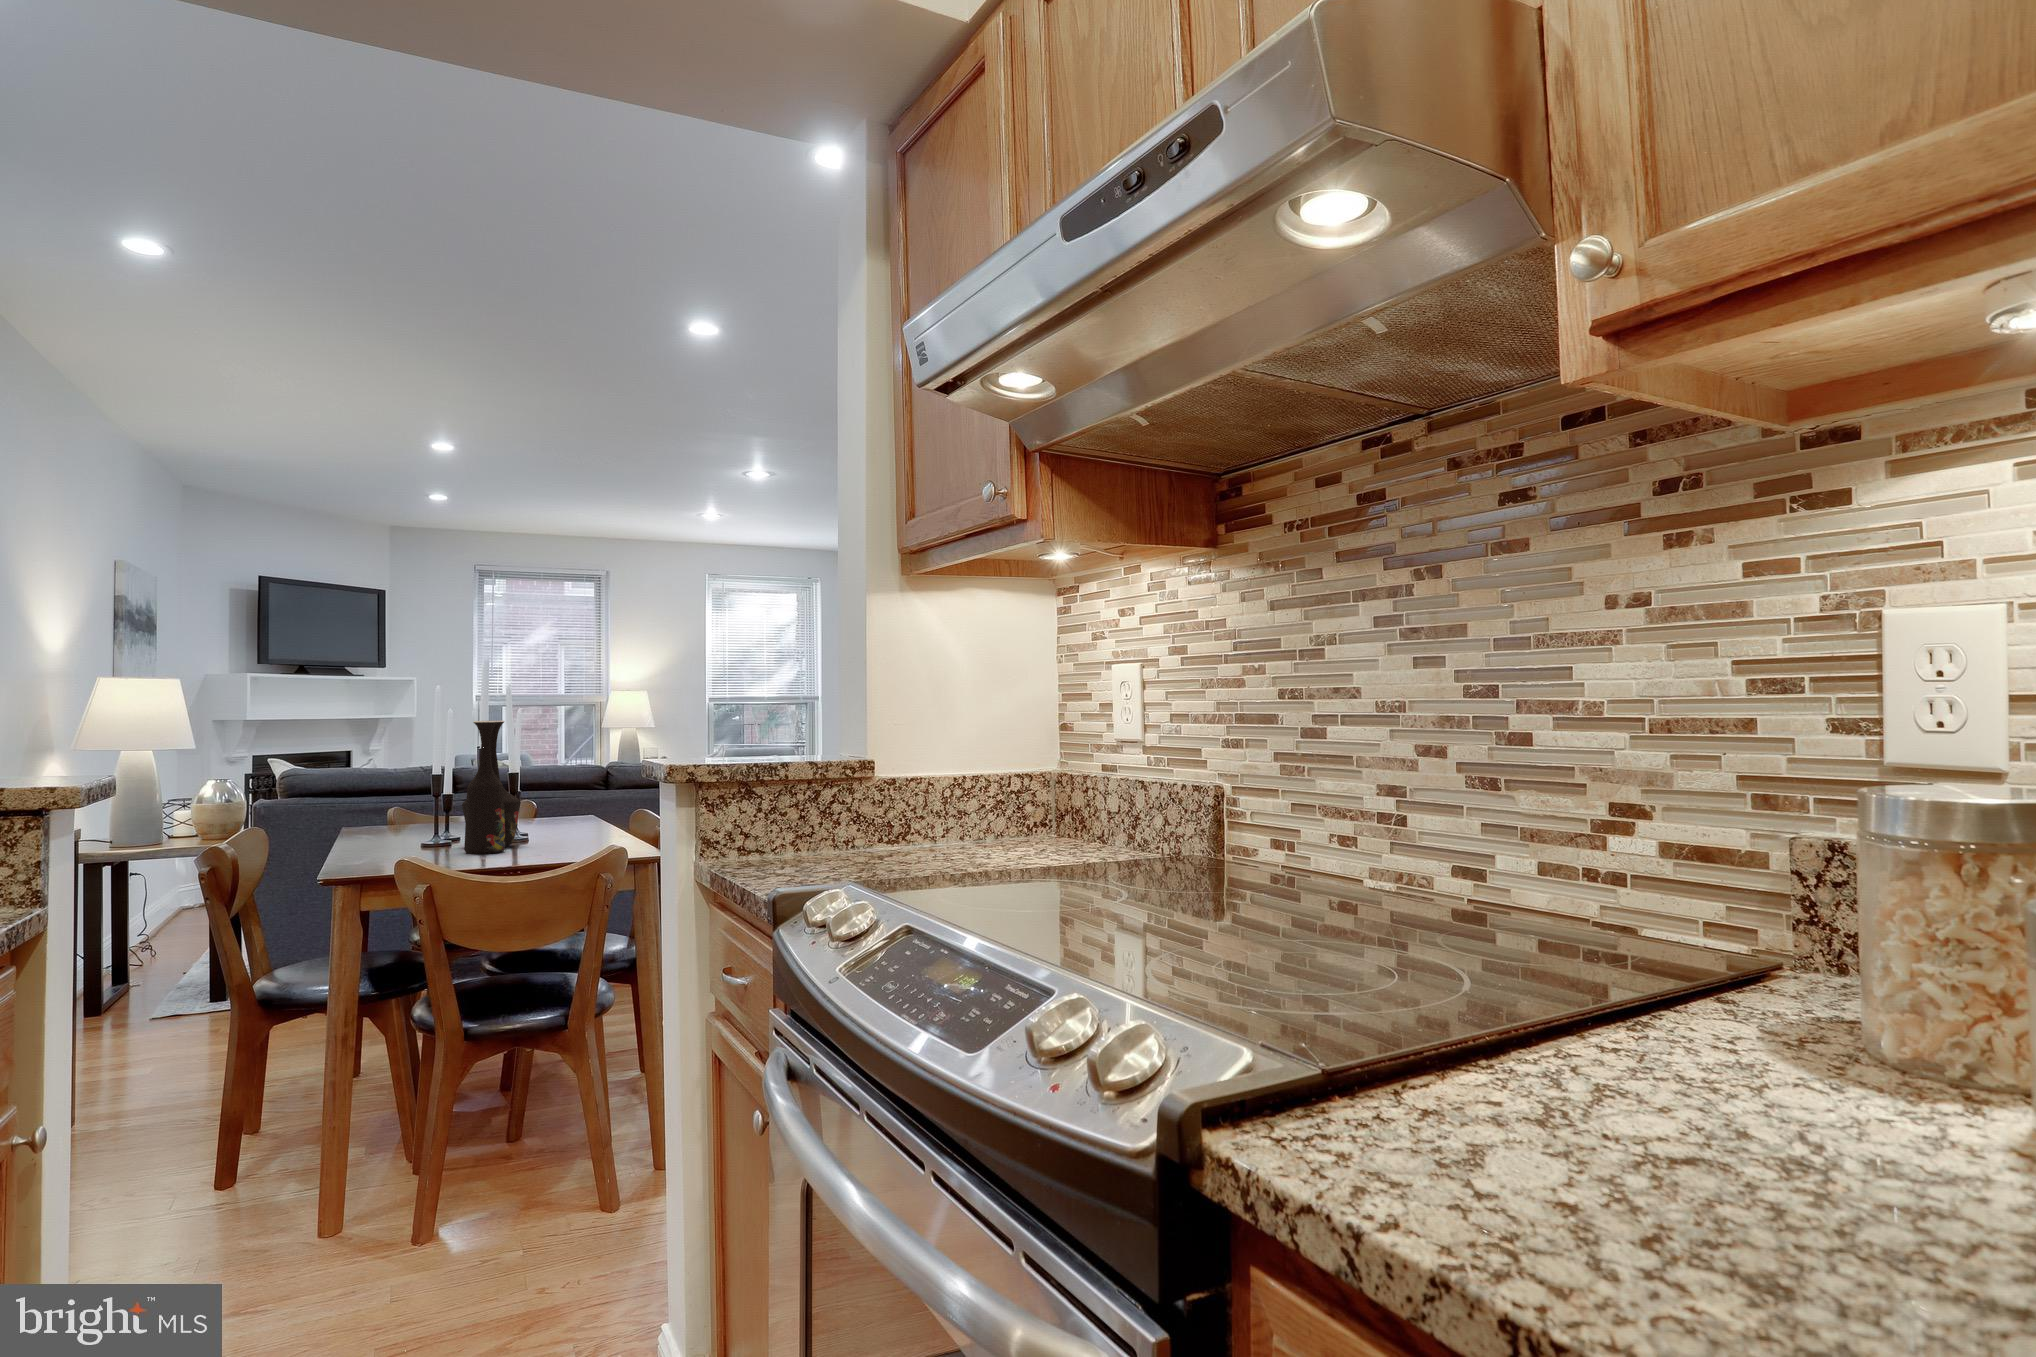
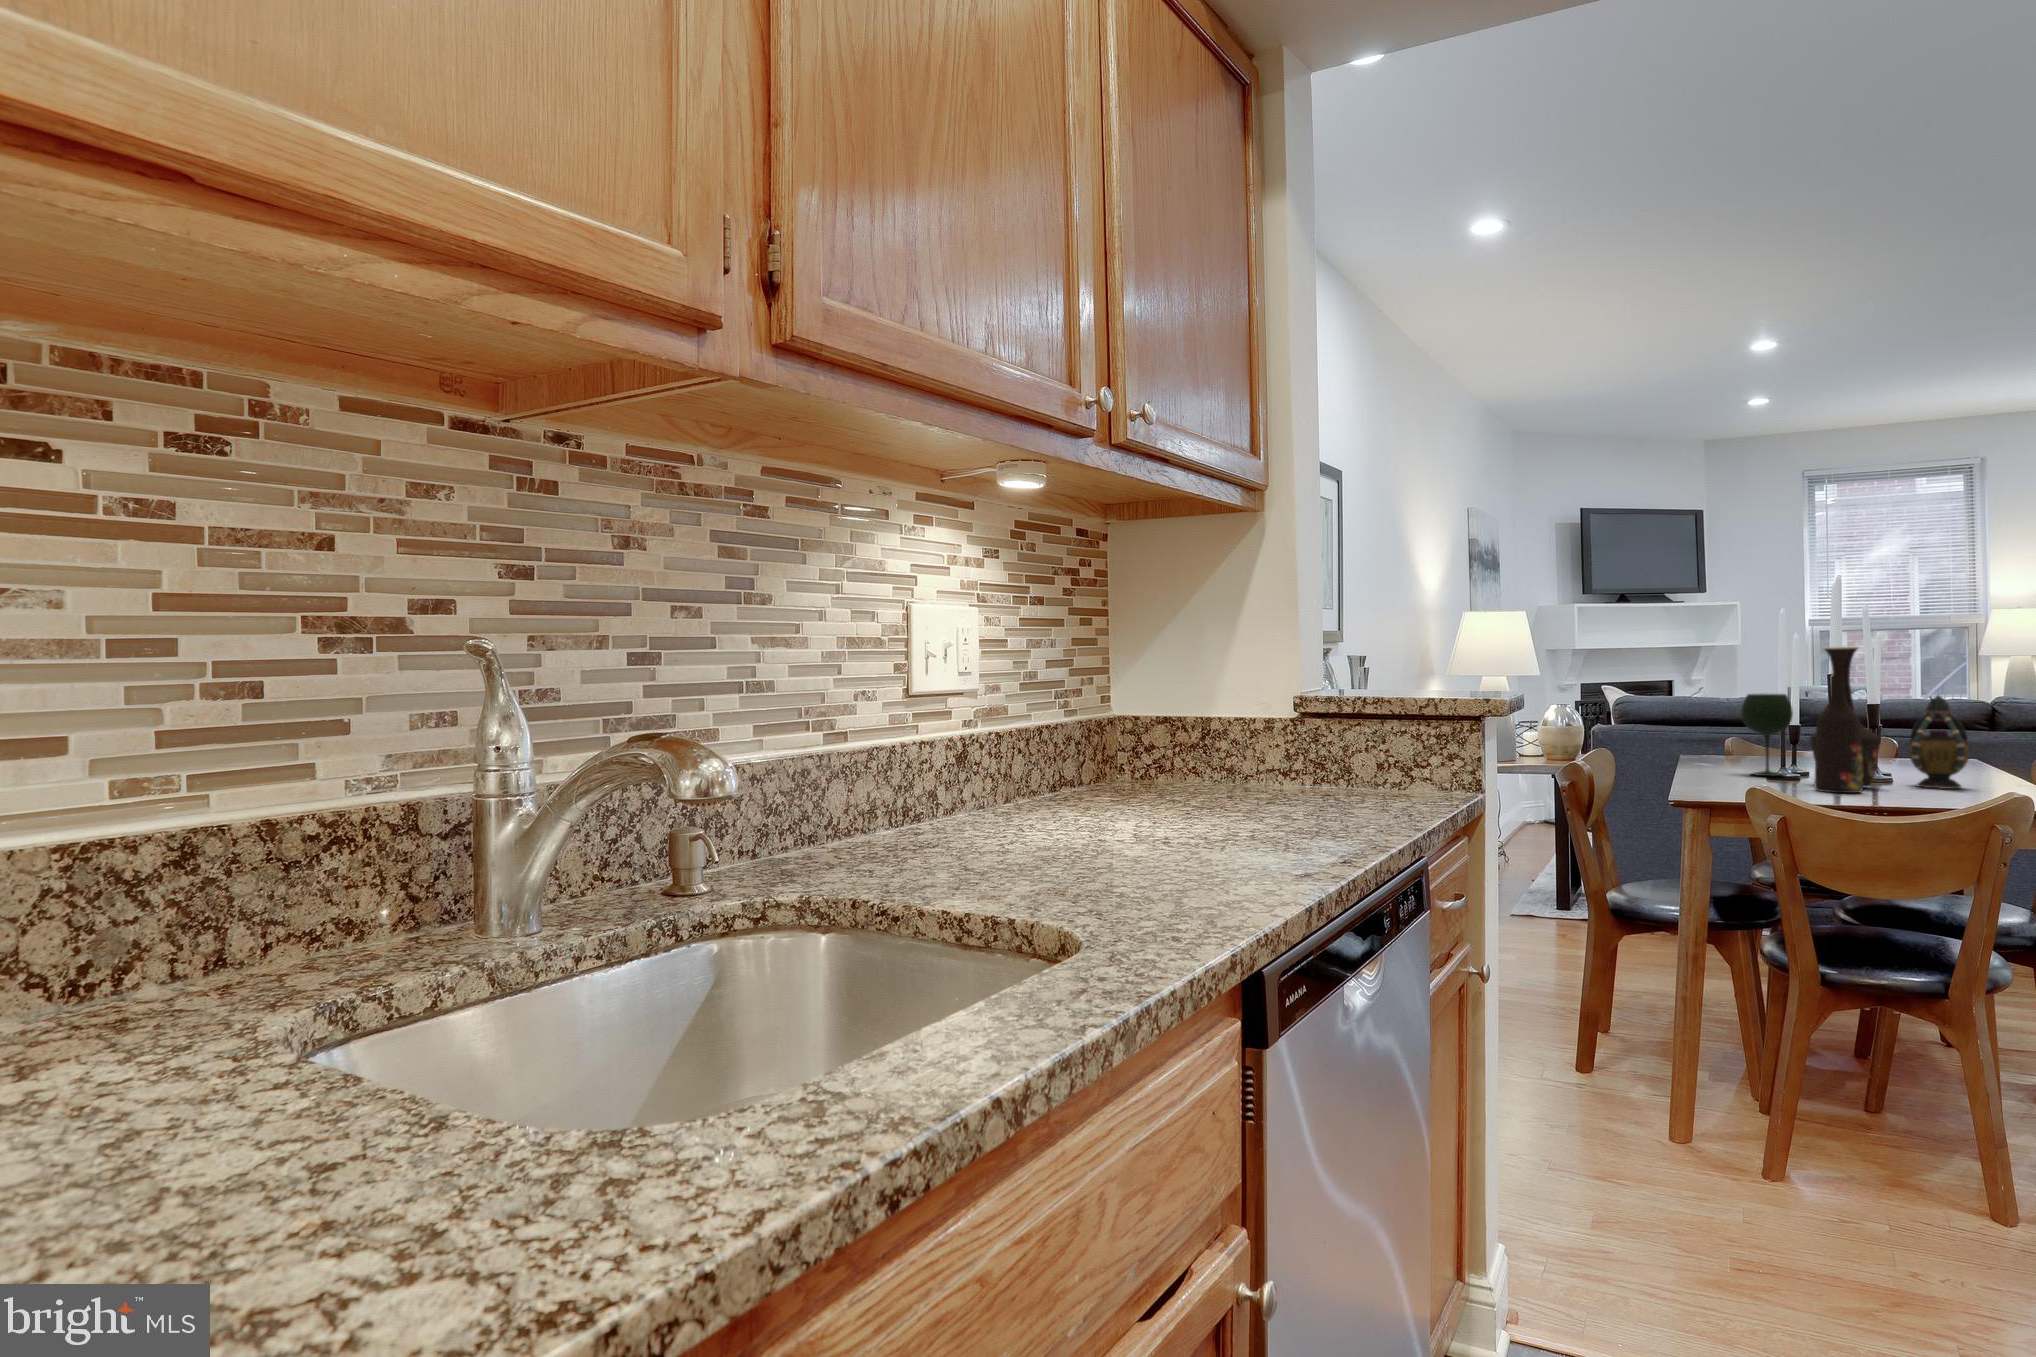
teapot: none [544,762,586,841] -> present [1909,696,1969,789]
wine glass: none [402,764,449,843] -> present [1742,694,1793,776]

